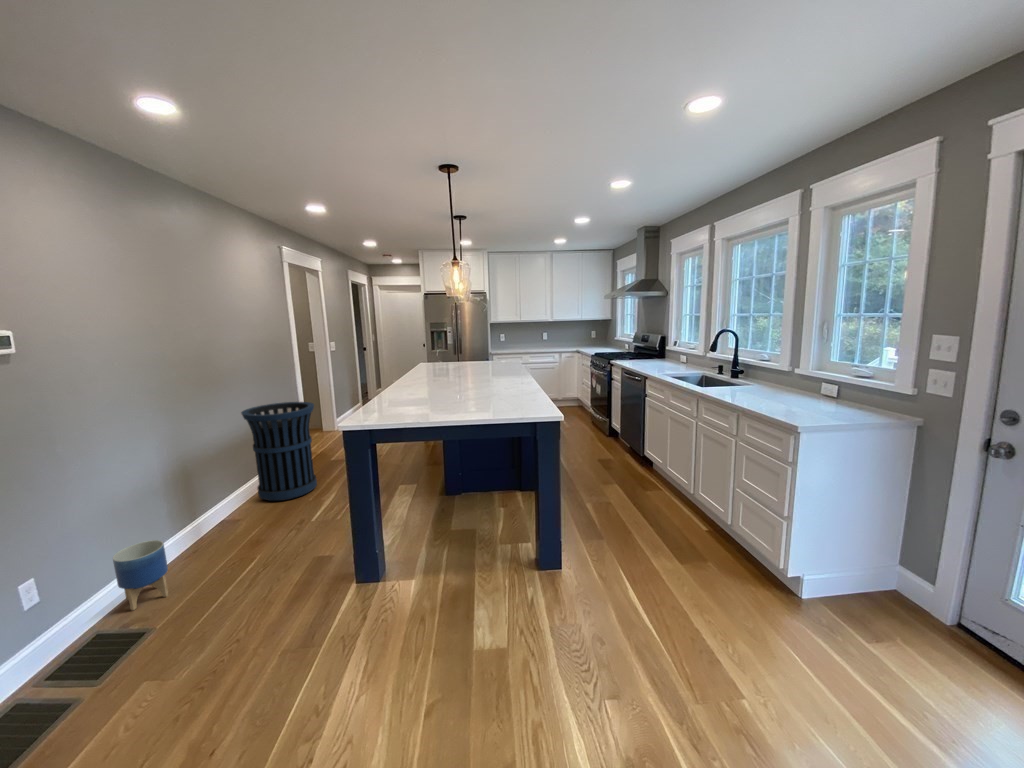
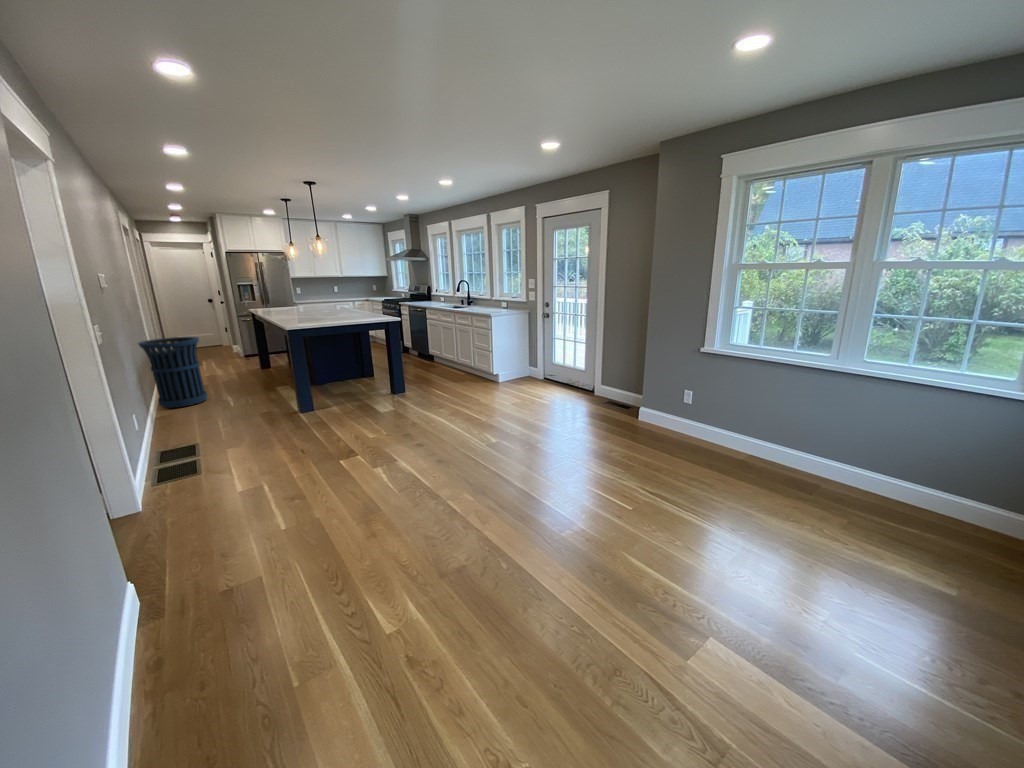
planter: present [113,540,168,610] -> none [143,409,181,445]

